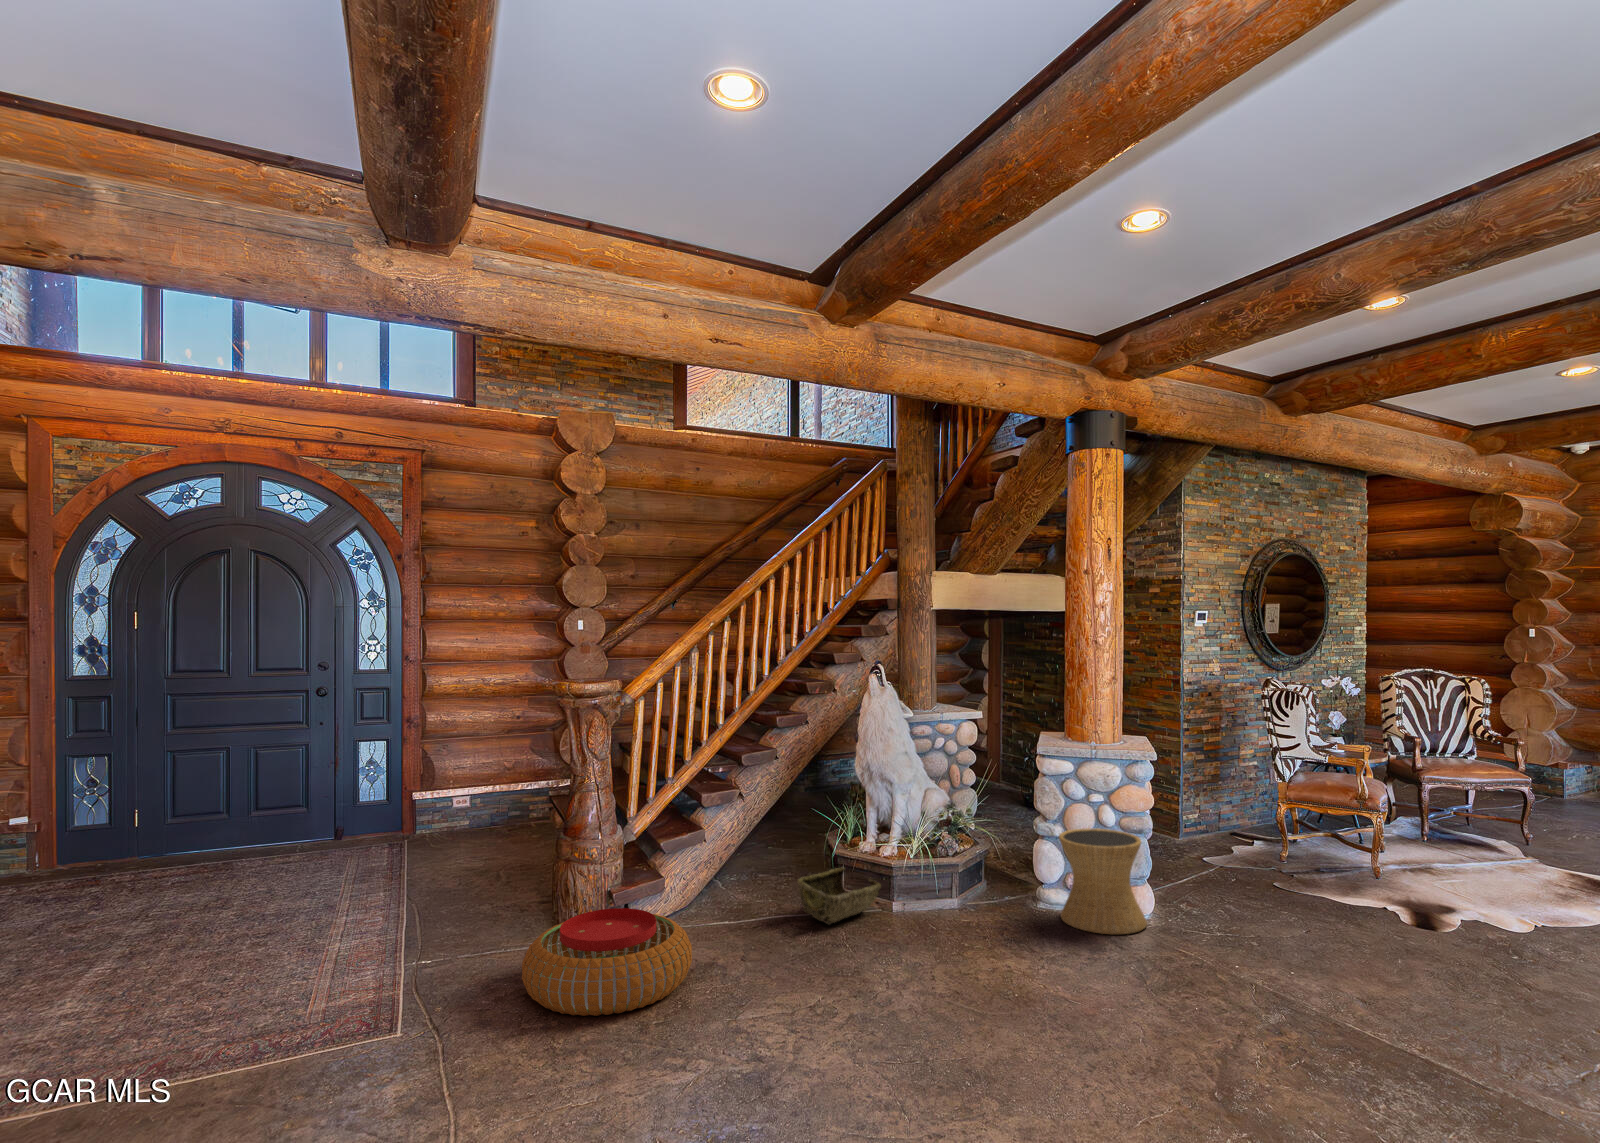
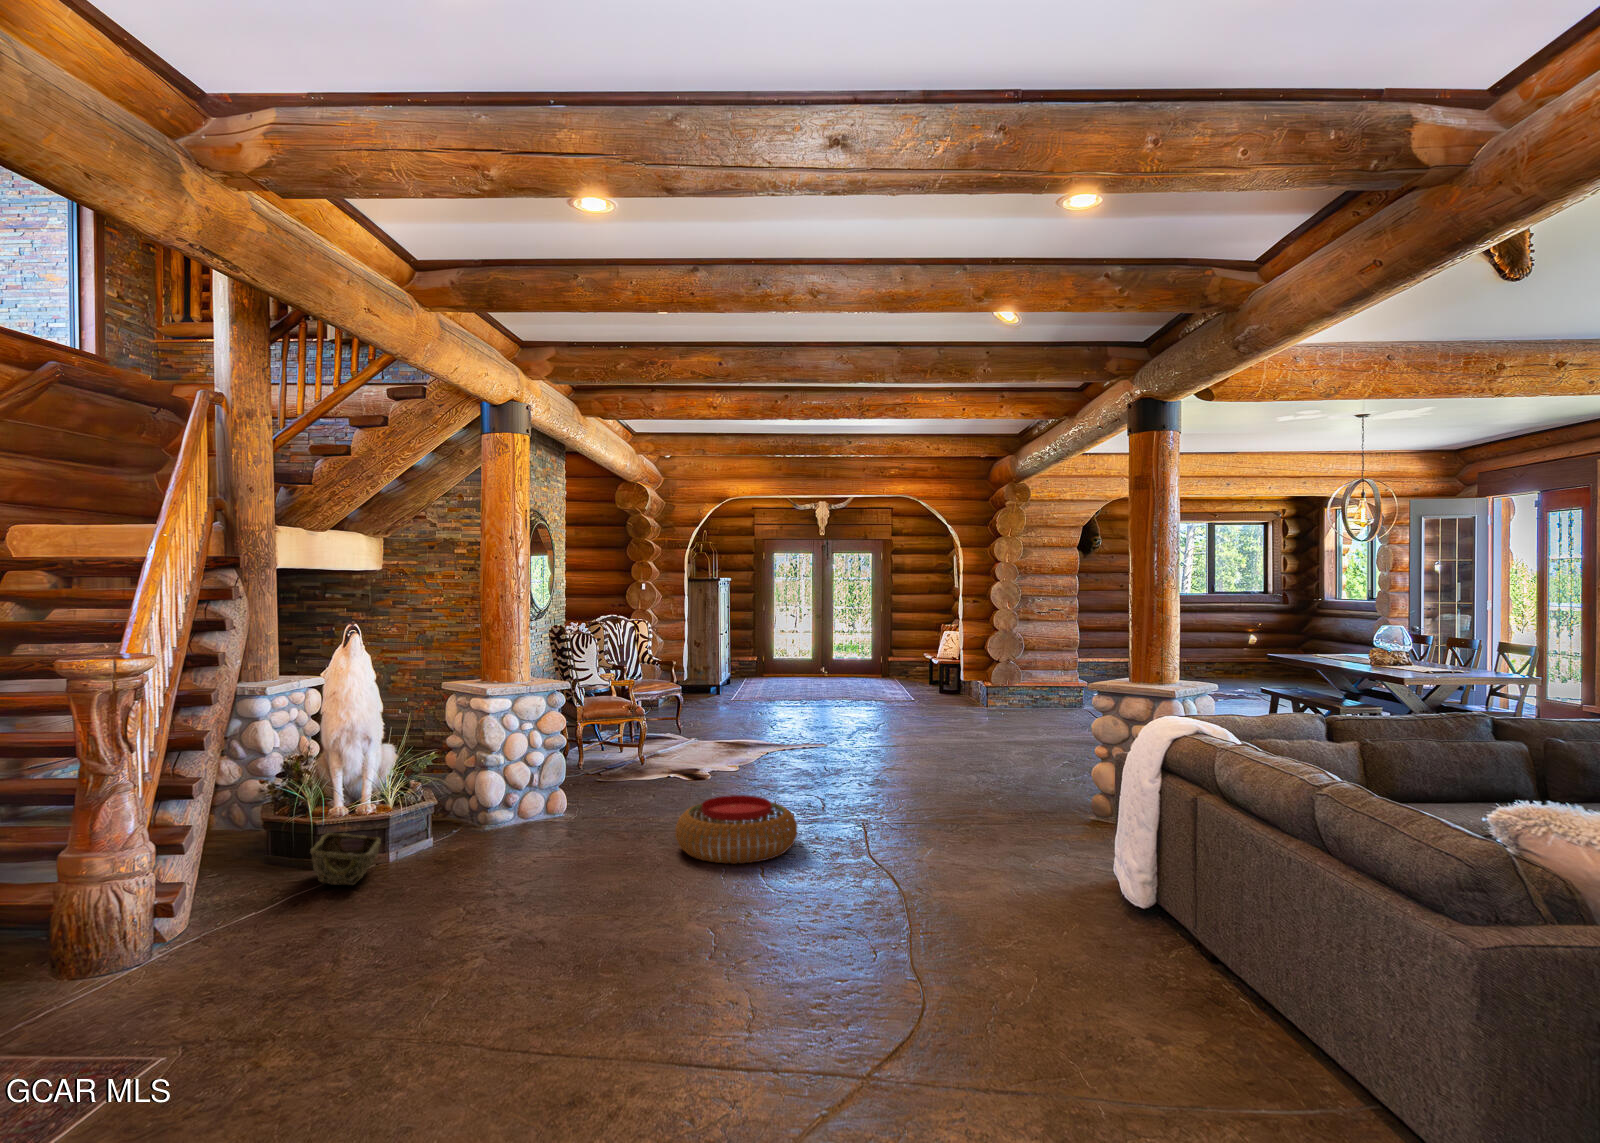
side table: present [1059,828,1147,934] -> none [515,750,583,830]
pouf: present [522,908,692,1016] -> present [675,795,797,864]

